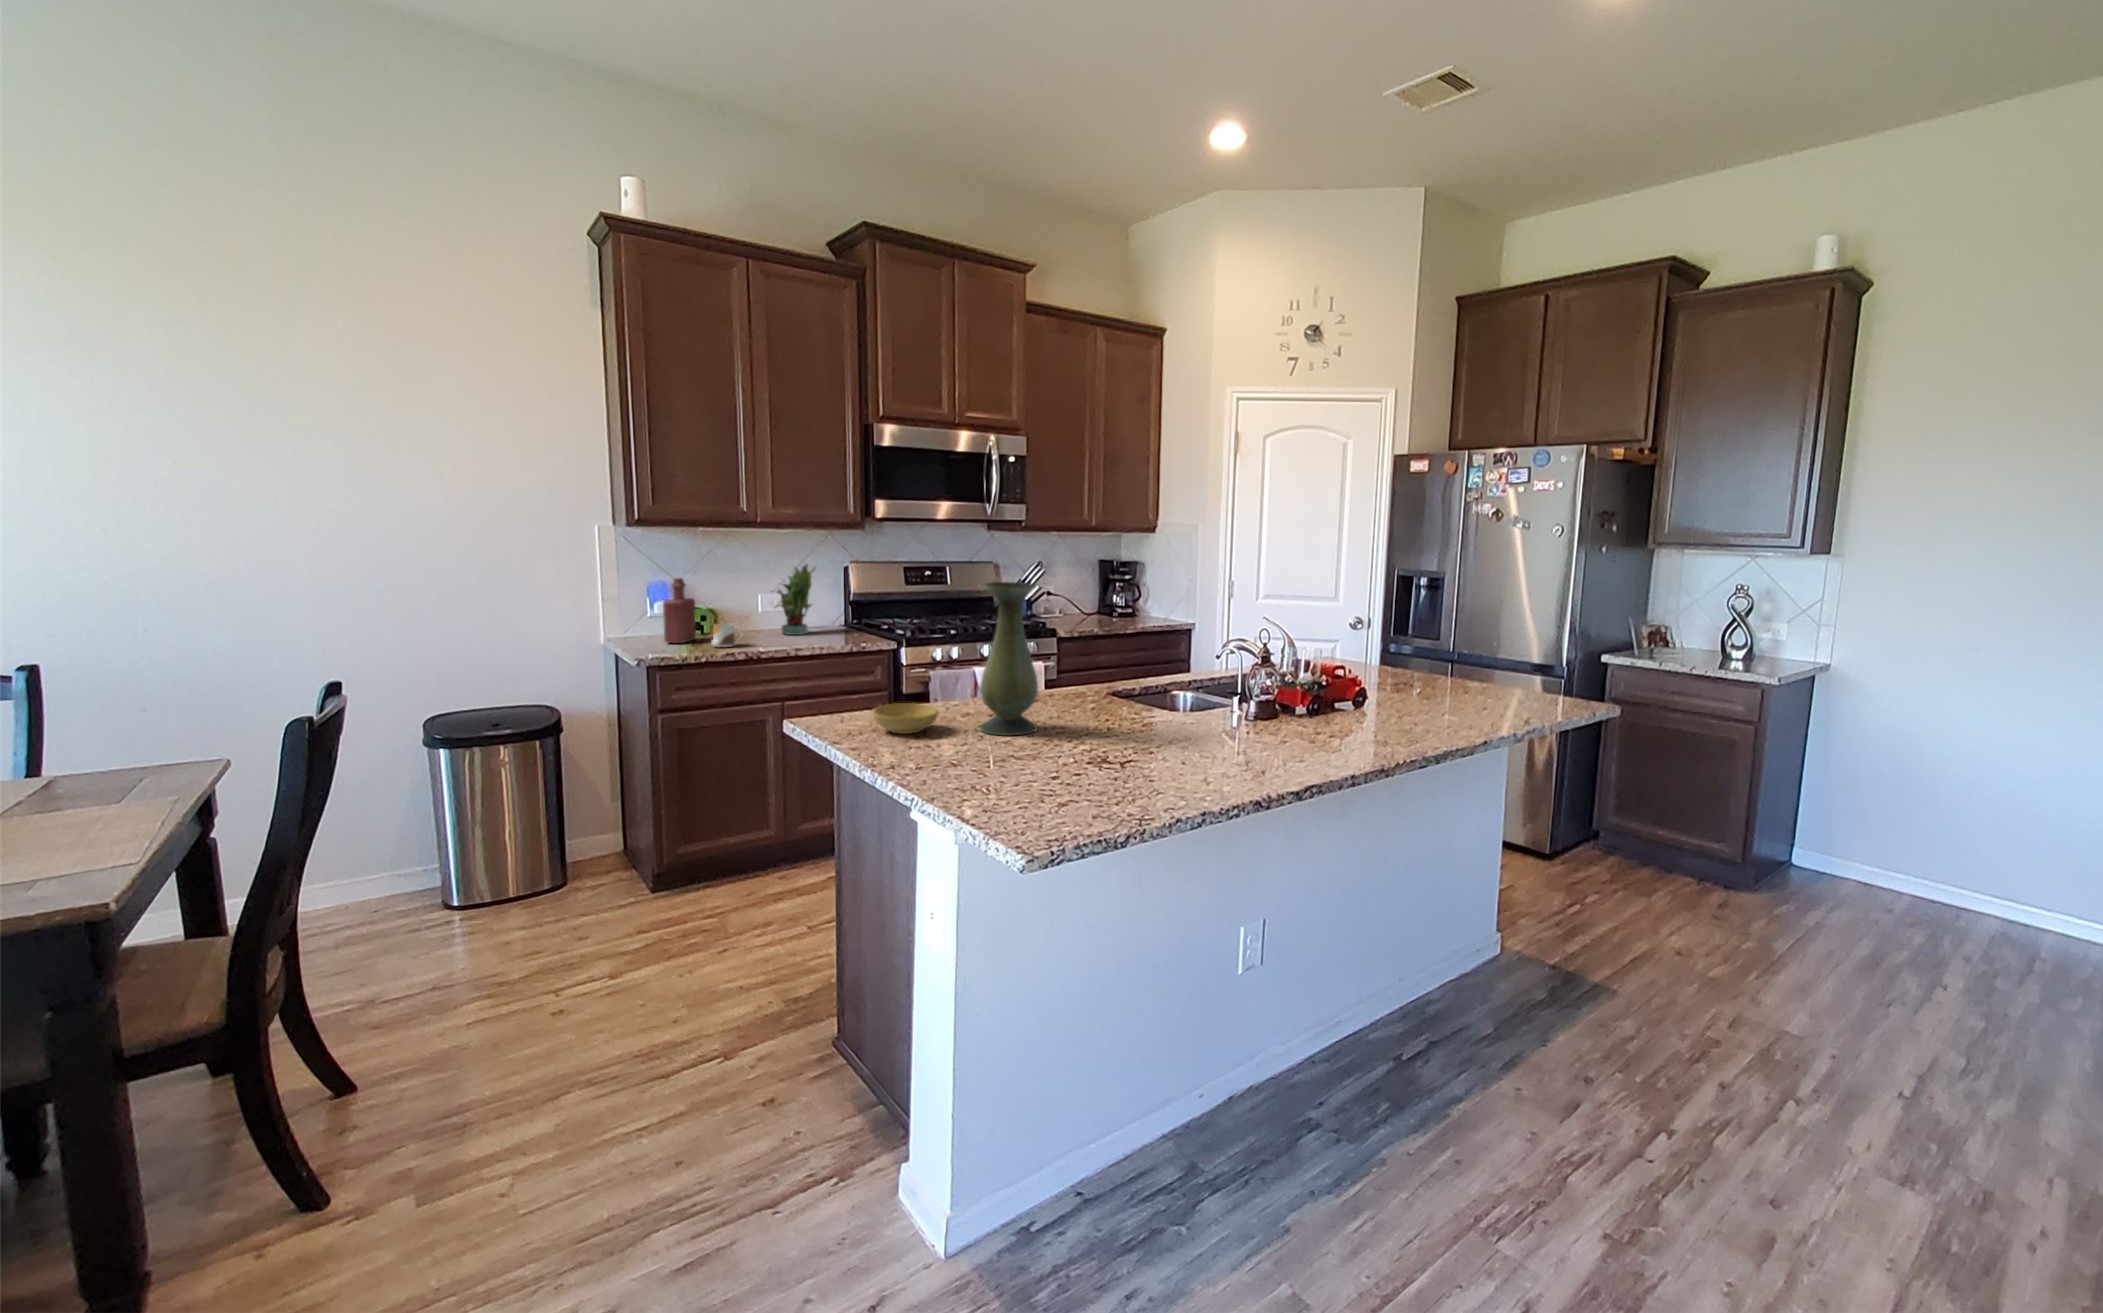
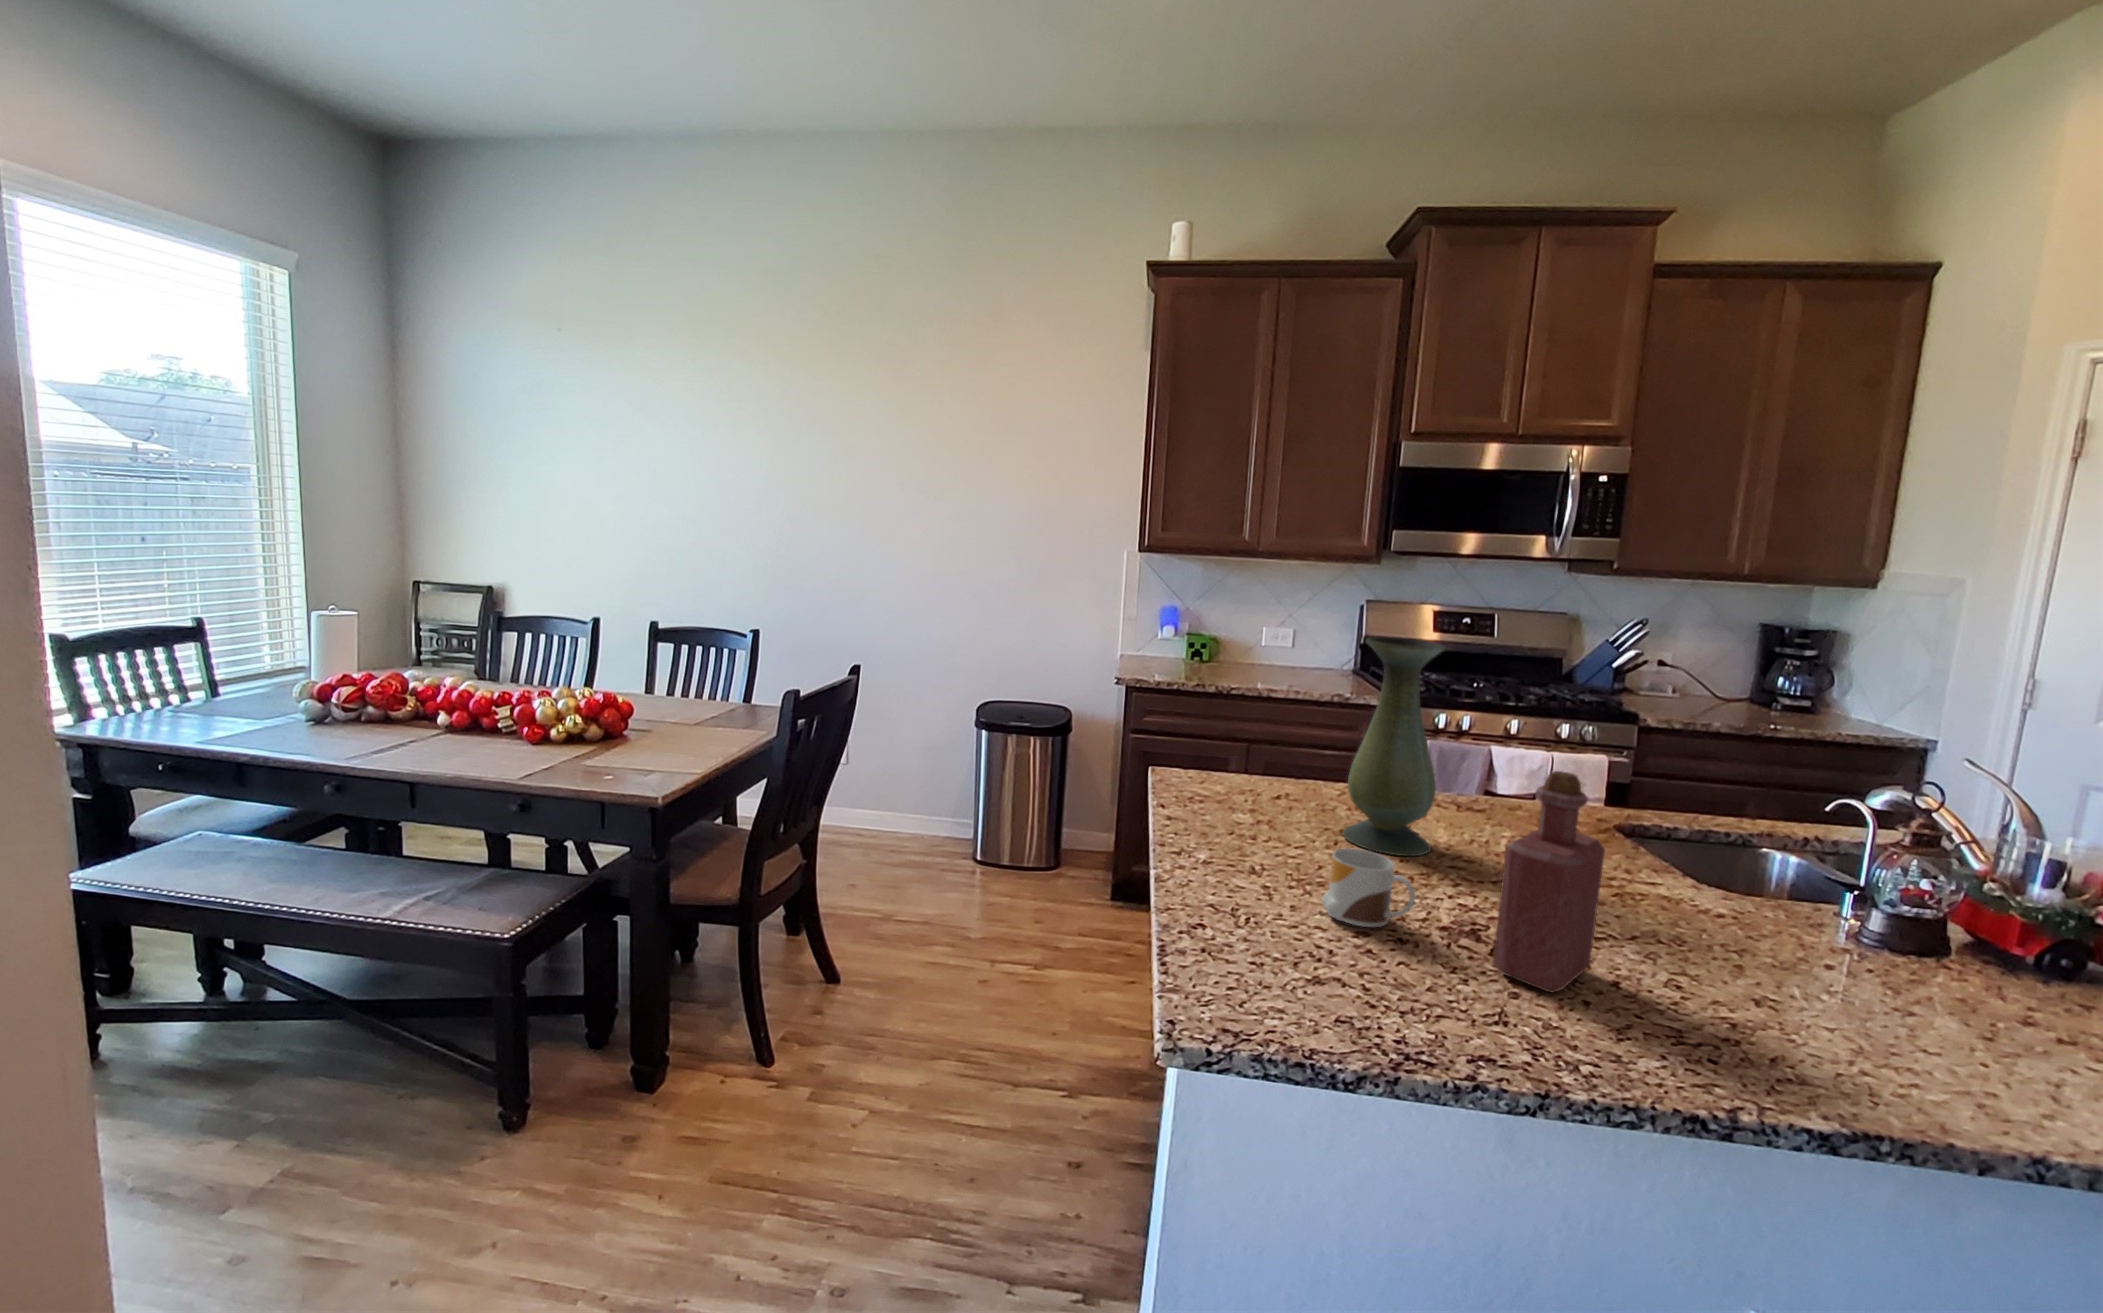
potted plant: present [775,565,815,635] -> none [1264,598,1318,675]
bottle: present [663,578,696,643] -> present [1493,771,1605,993]
mug: present [711,624,743,647] -> present [1322,848,1415,927]
bowl: present [873,703,938,734] -> none [1212,771,1295,814]

